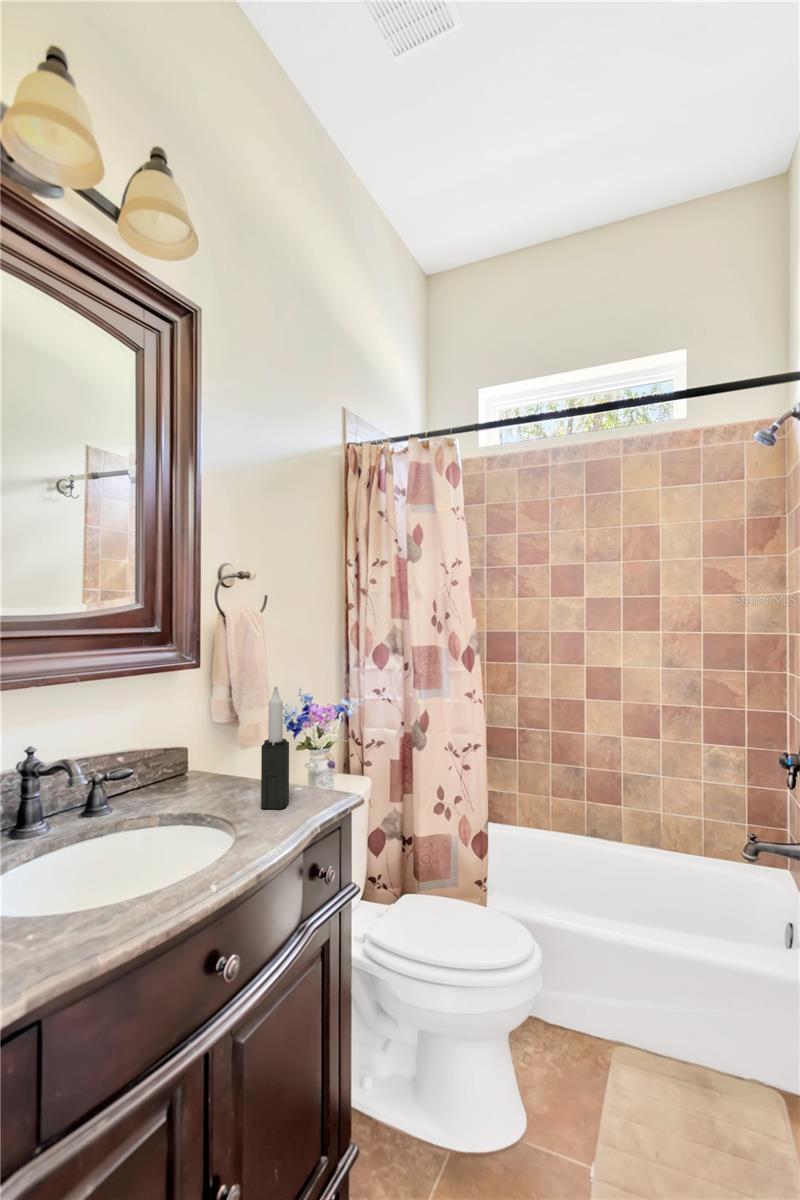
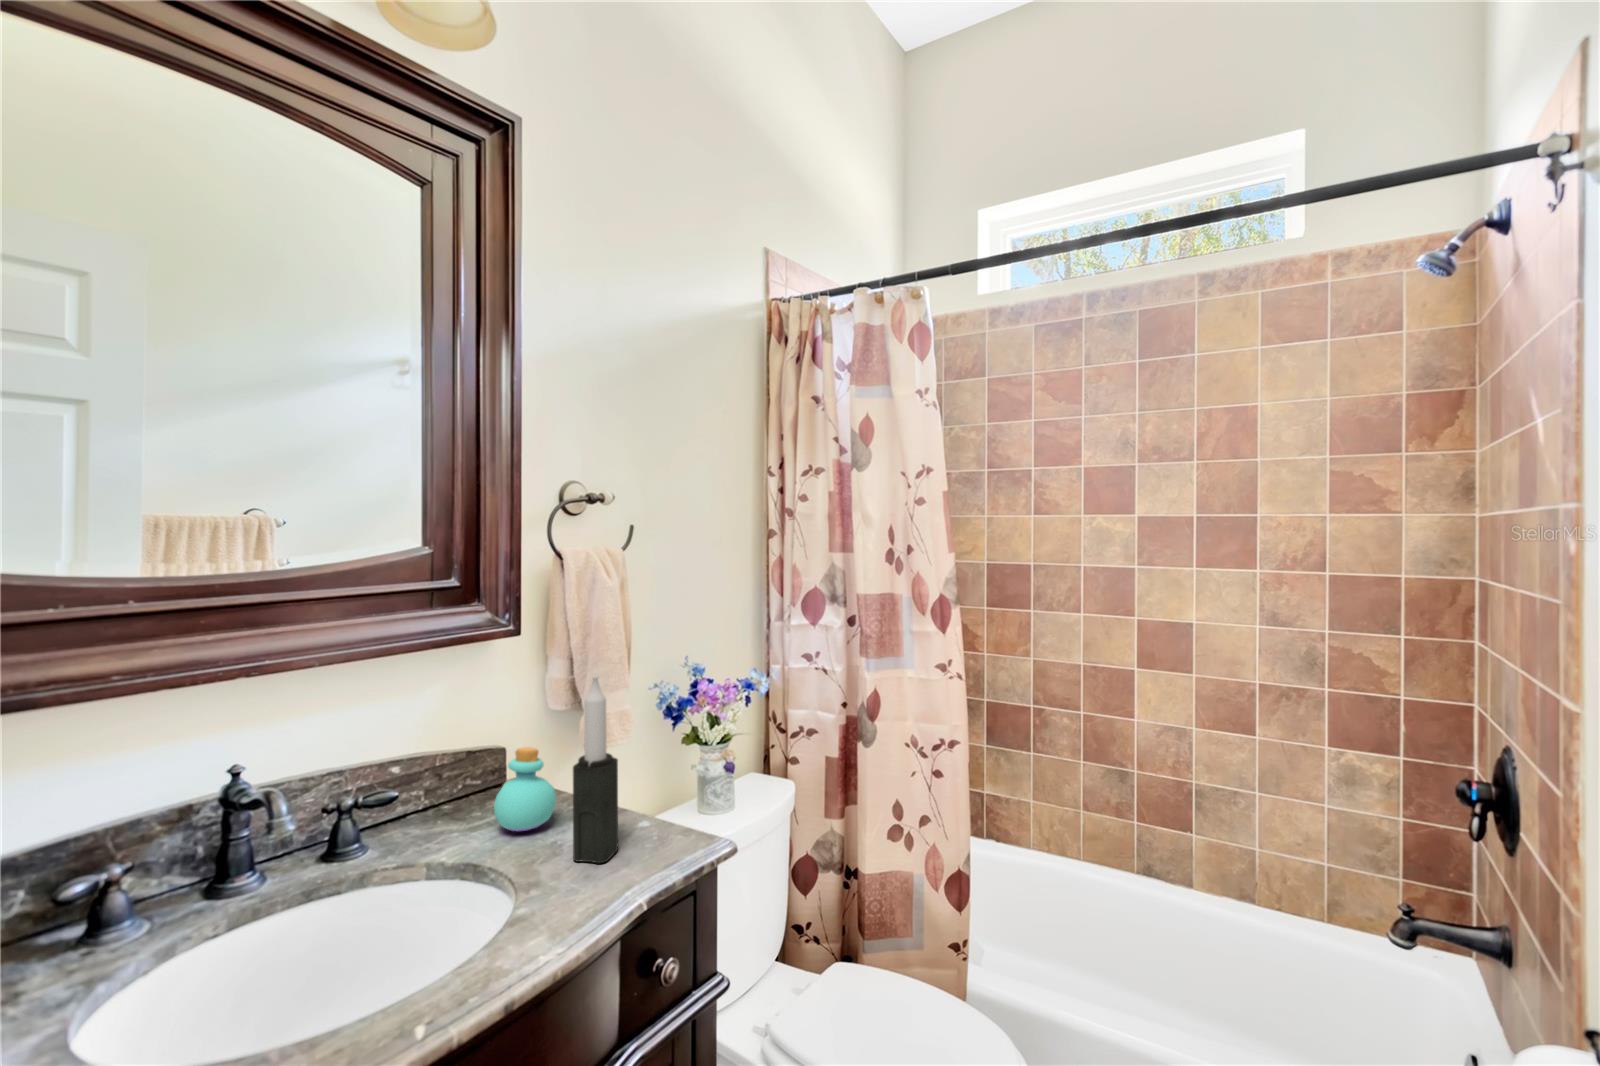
perfume bottle: none [197,740,238,796] -> present [494,747,556,831]

